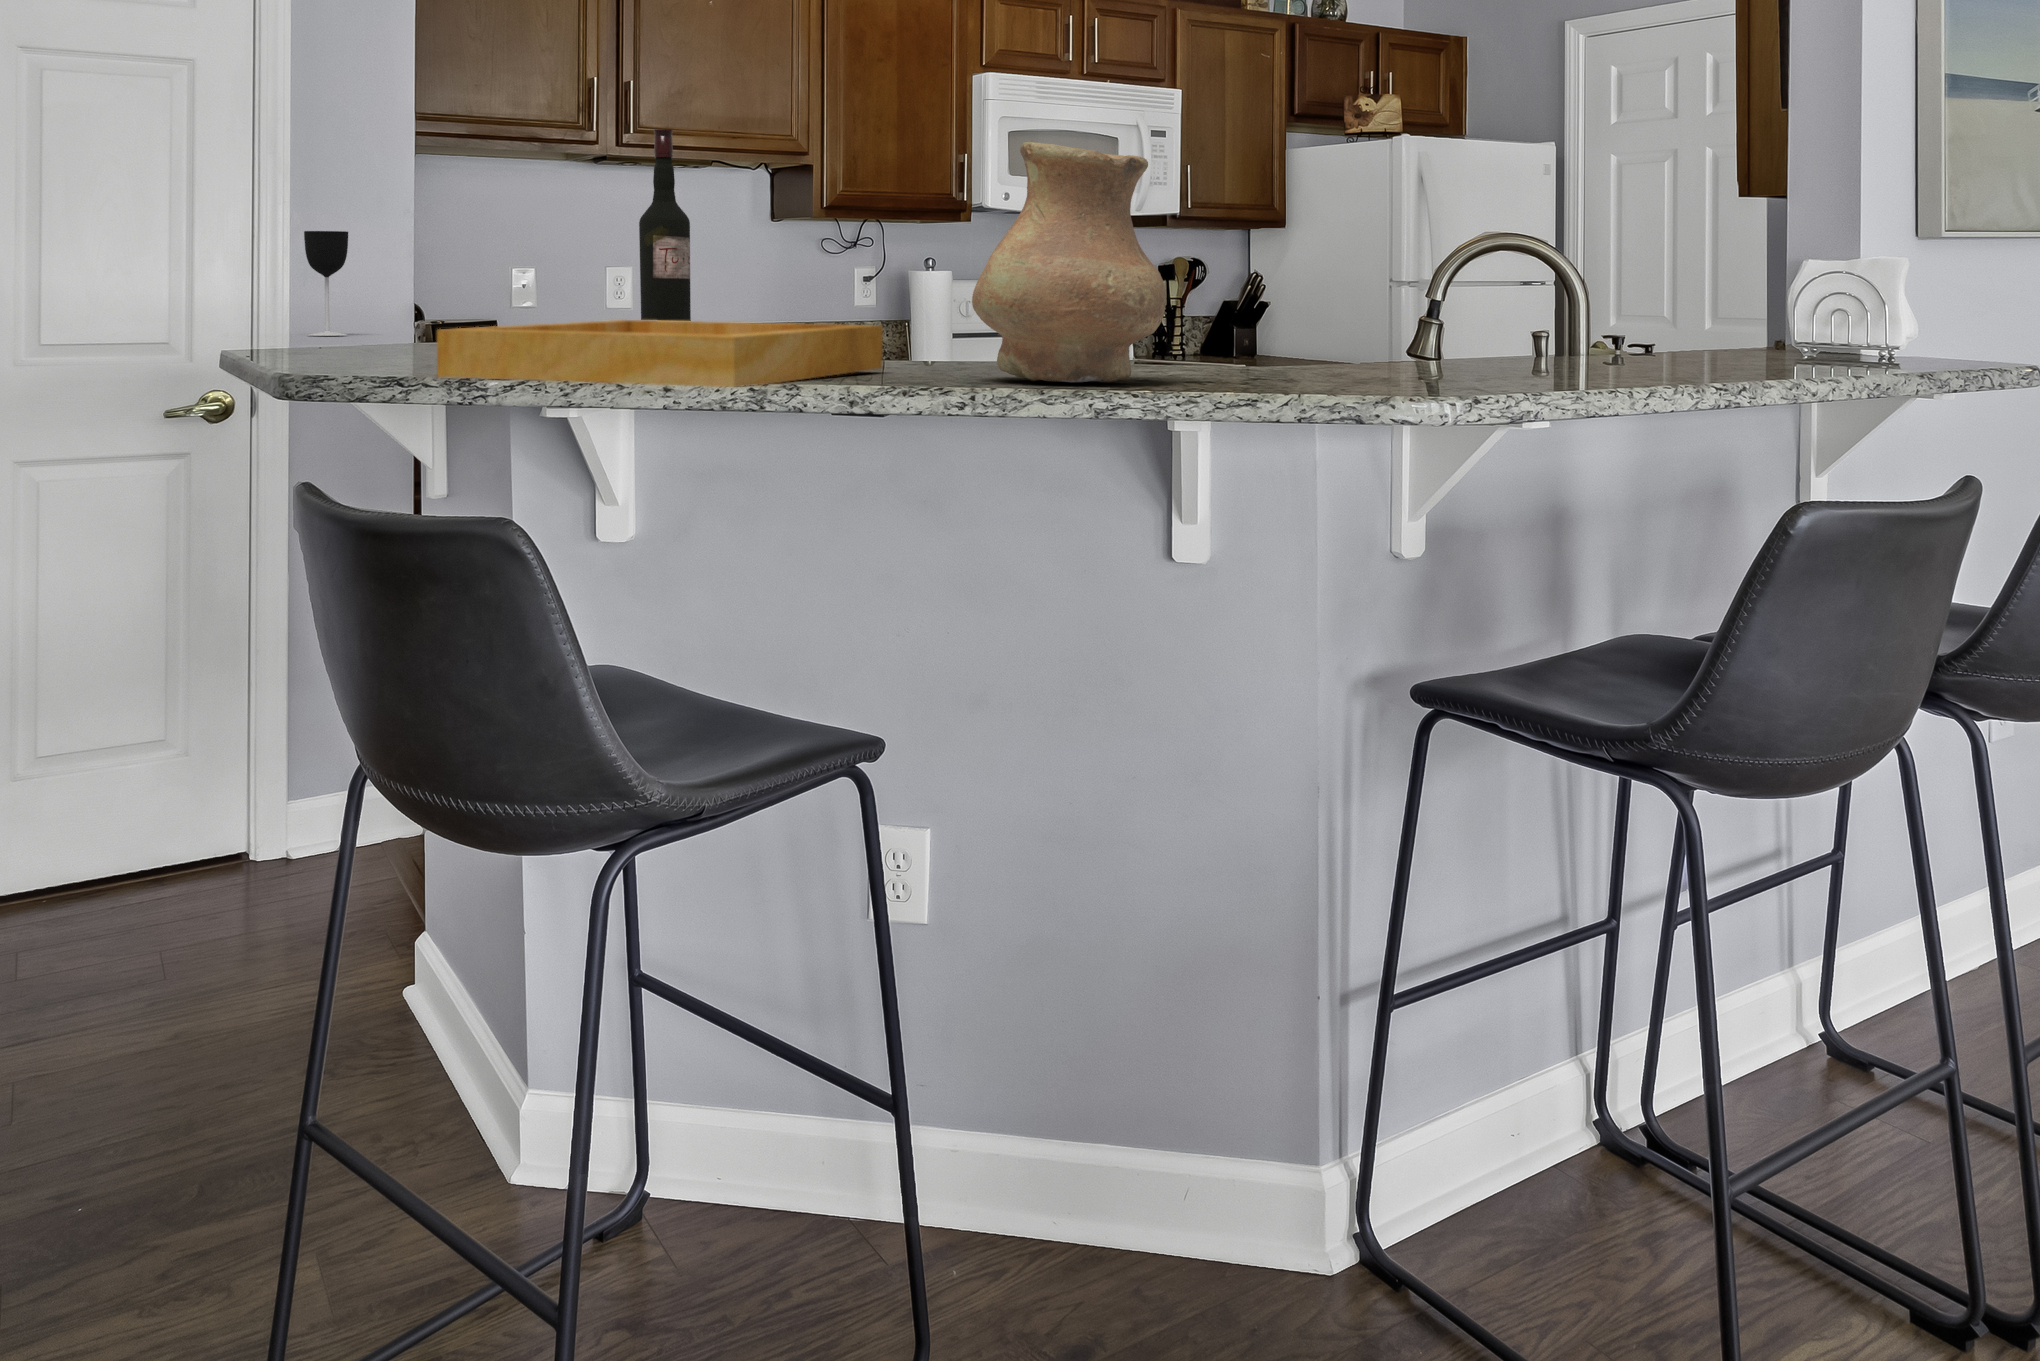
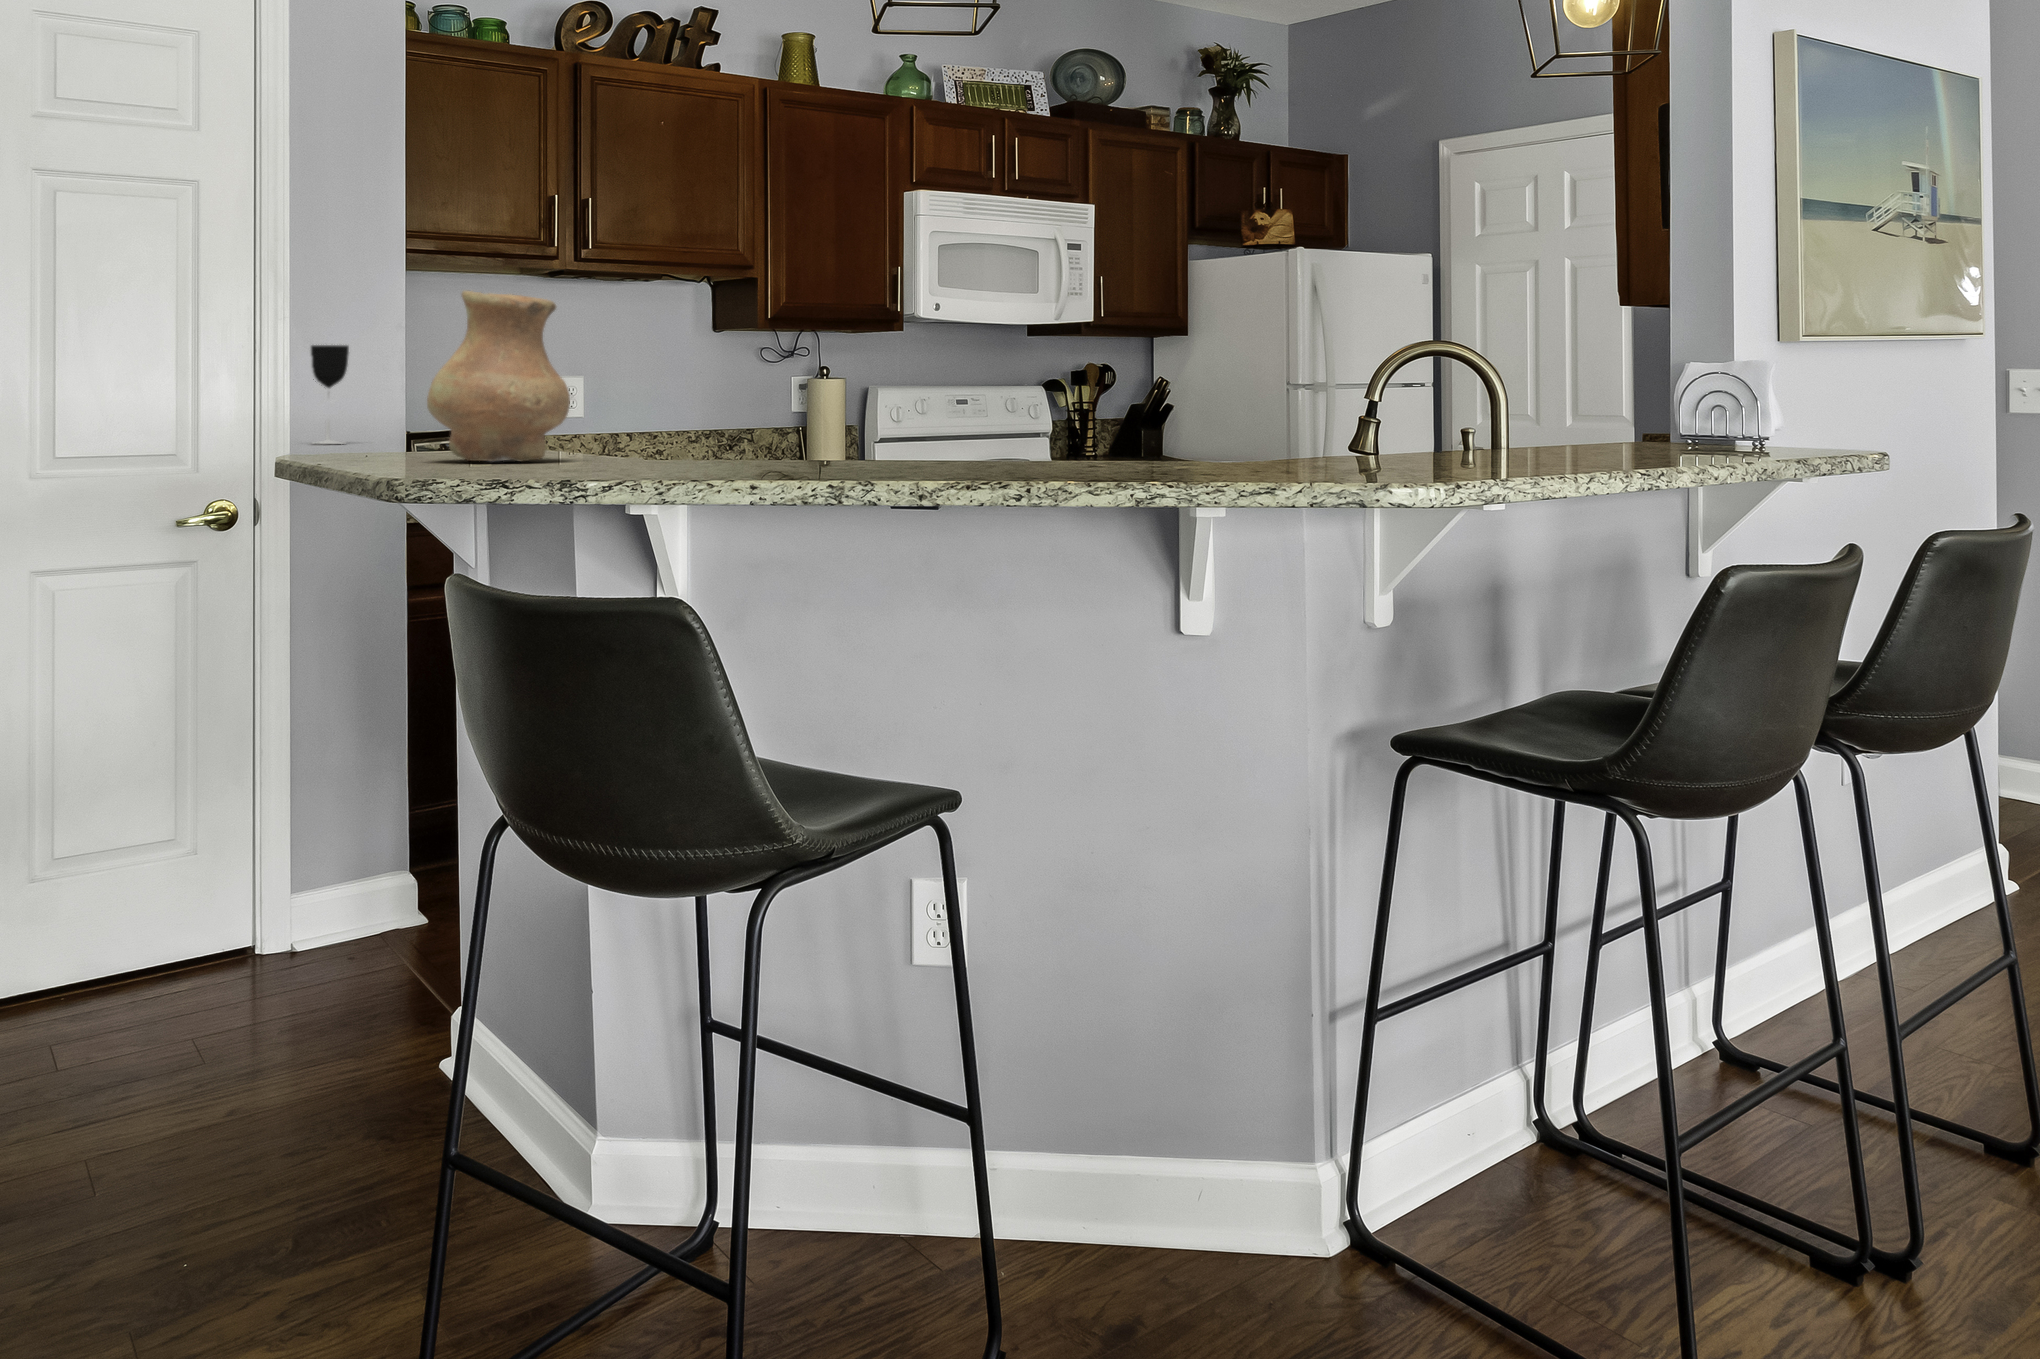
wine bottle: present [639,129,691,321] -> none [685,255,732,463]
vase: present [972,142,1166,382] -> present [427,291,570,462]
tray: present [437,320,883,387] -> none [546,426,923,485]

